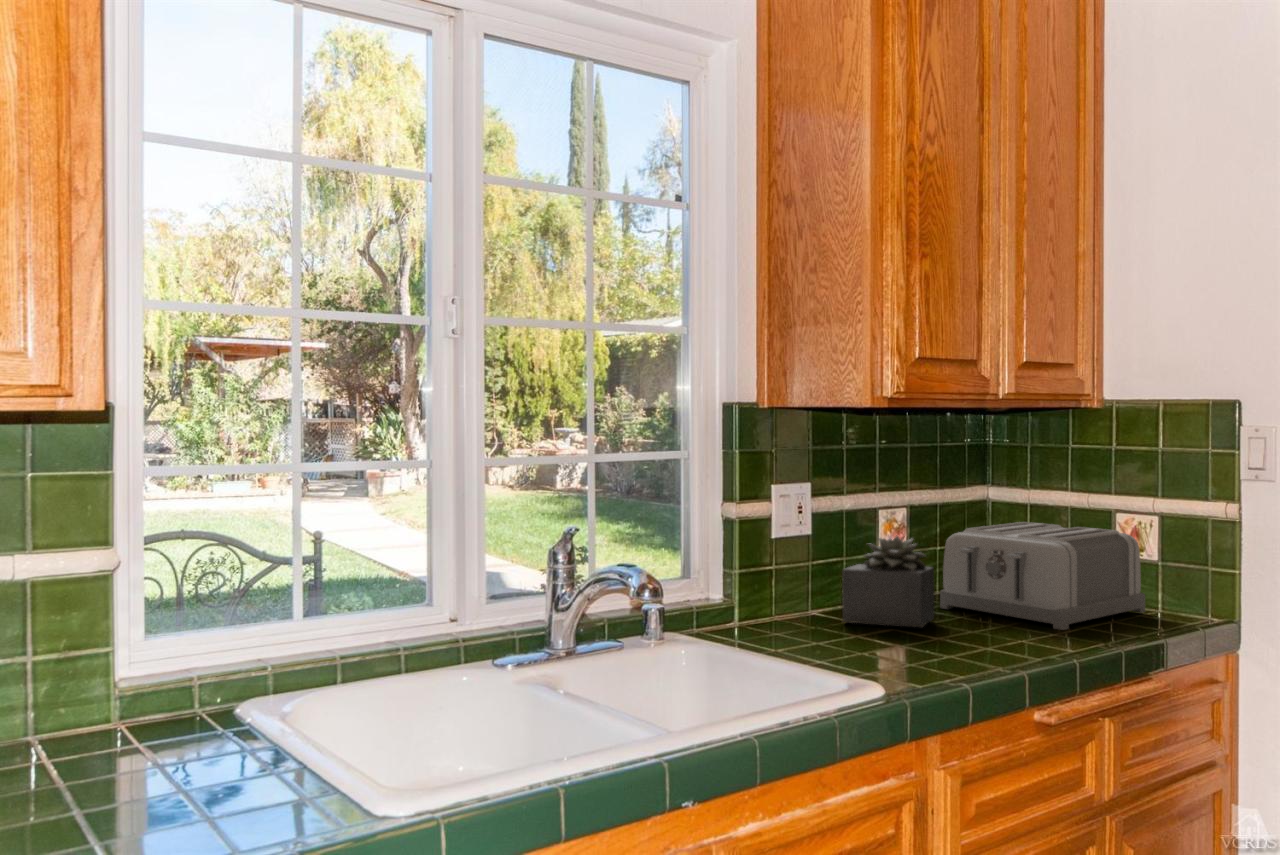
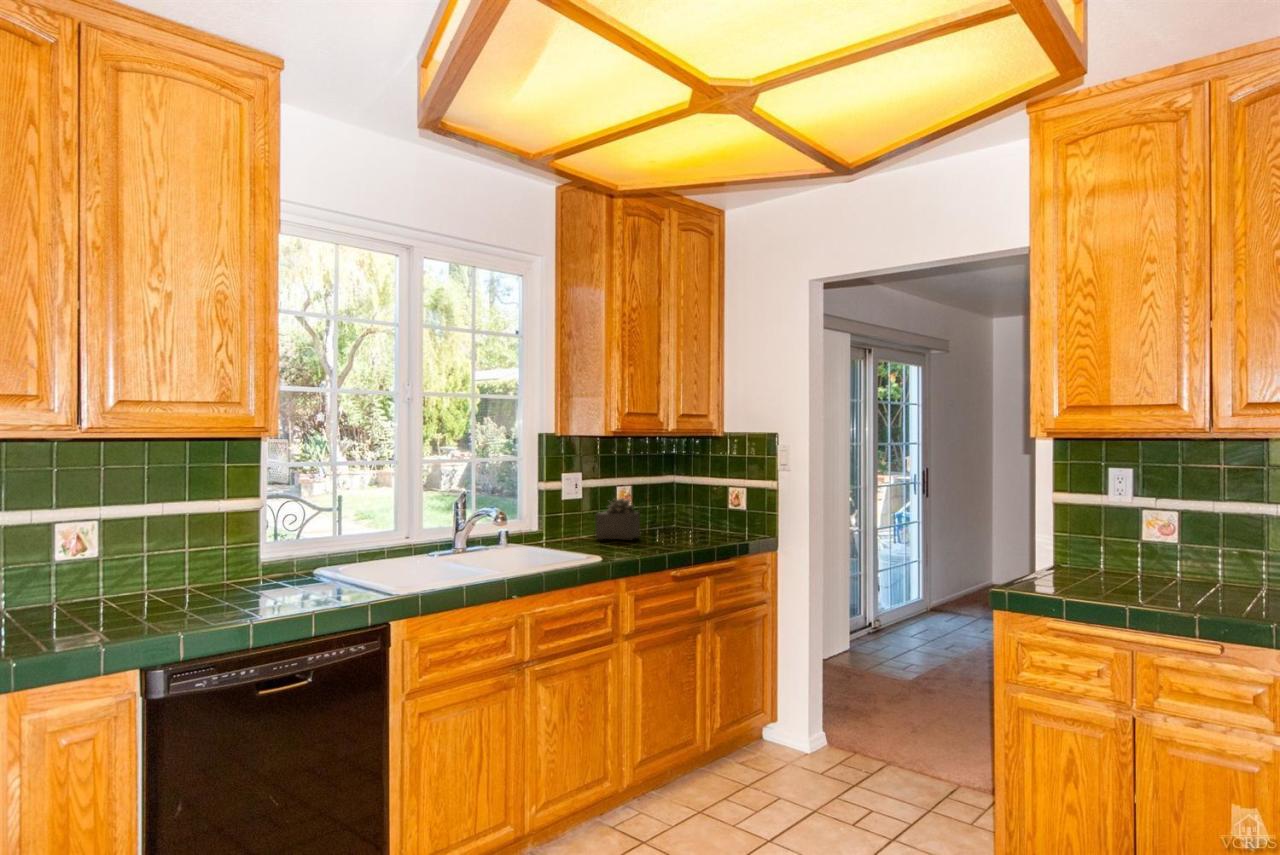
toaster: present [940,522,1145,630] -> none [646,492,740,540]

